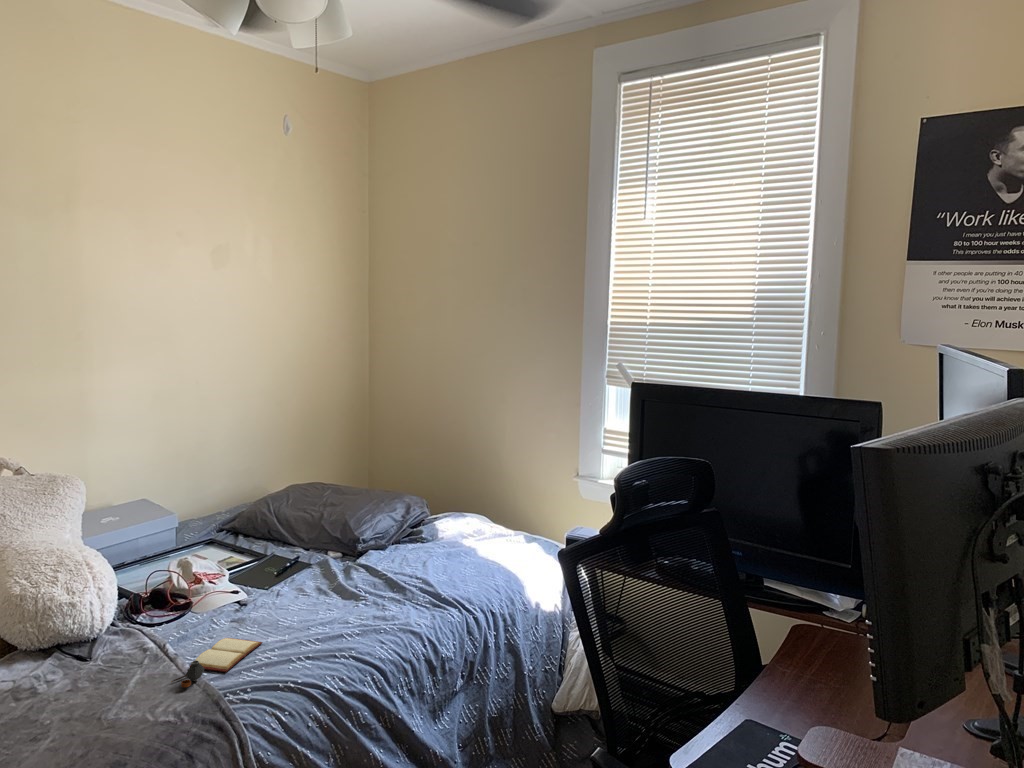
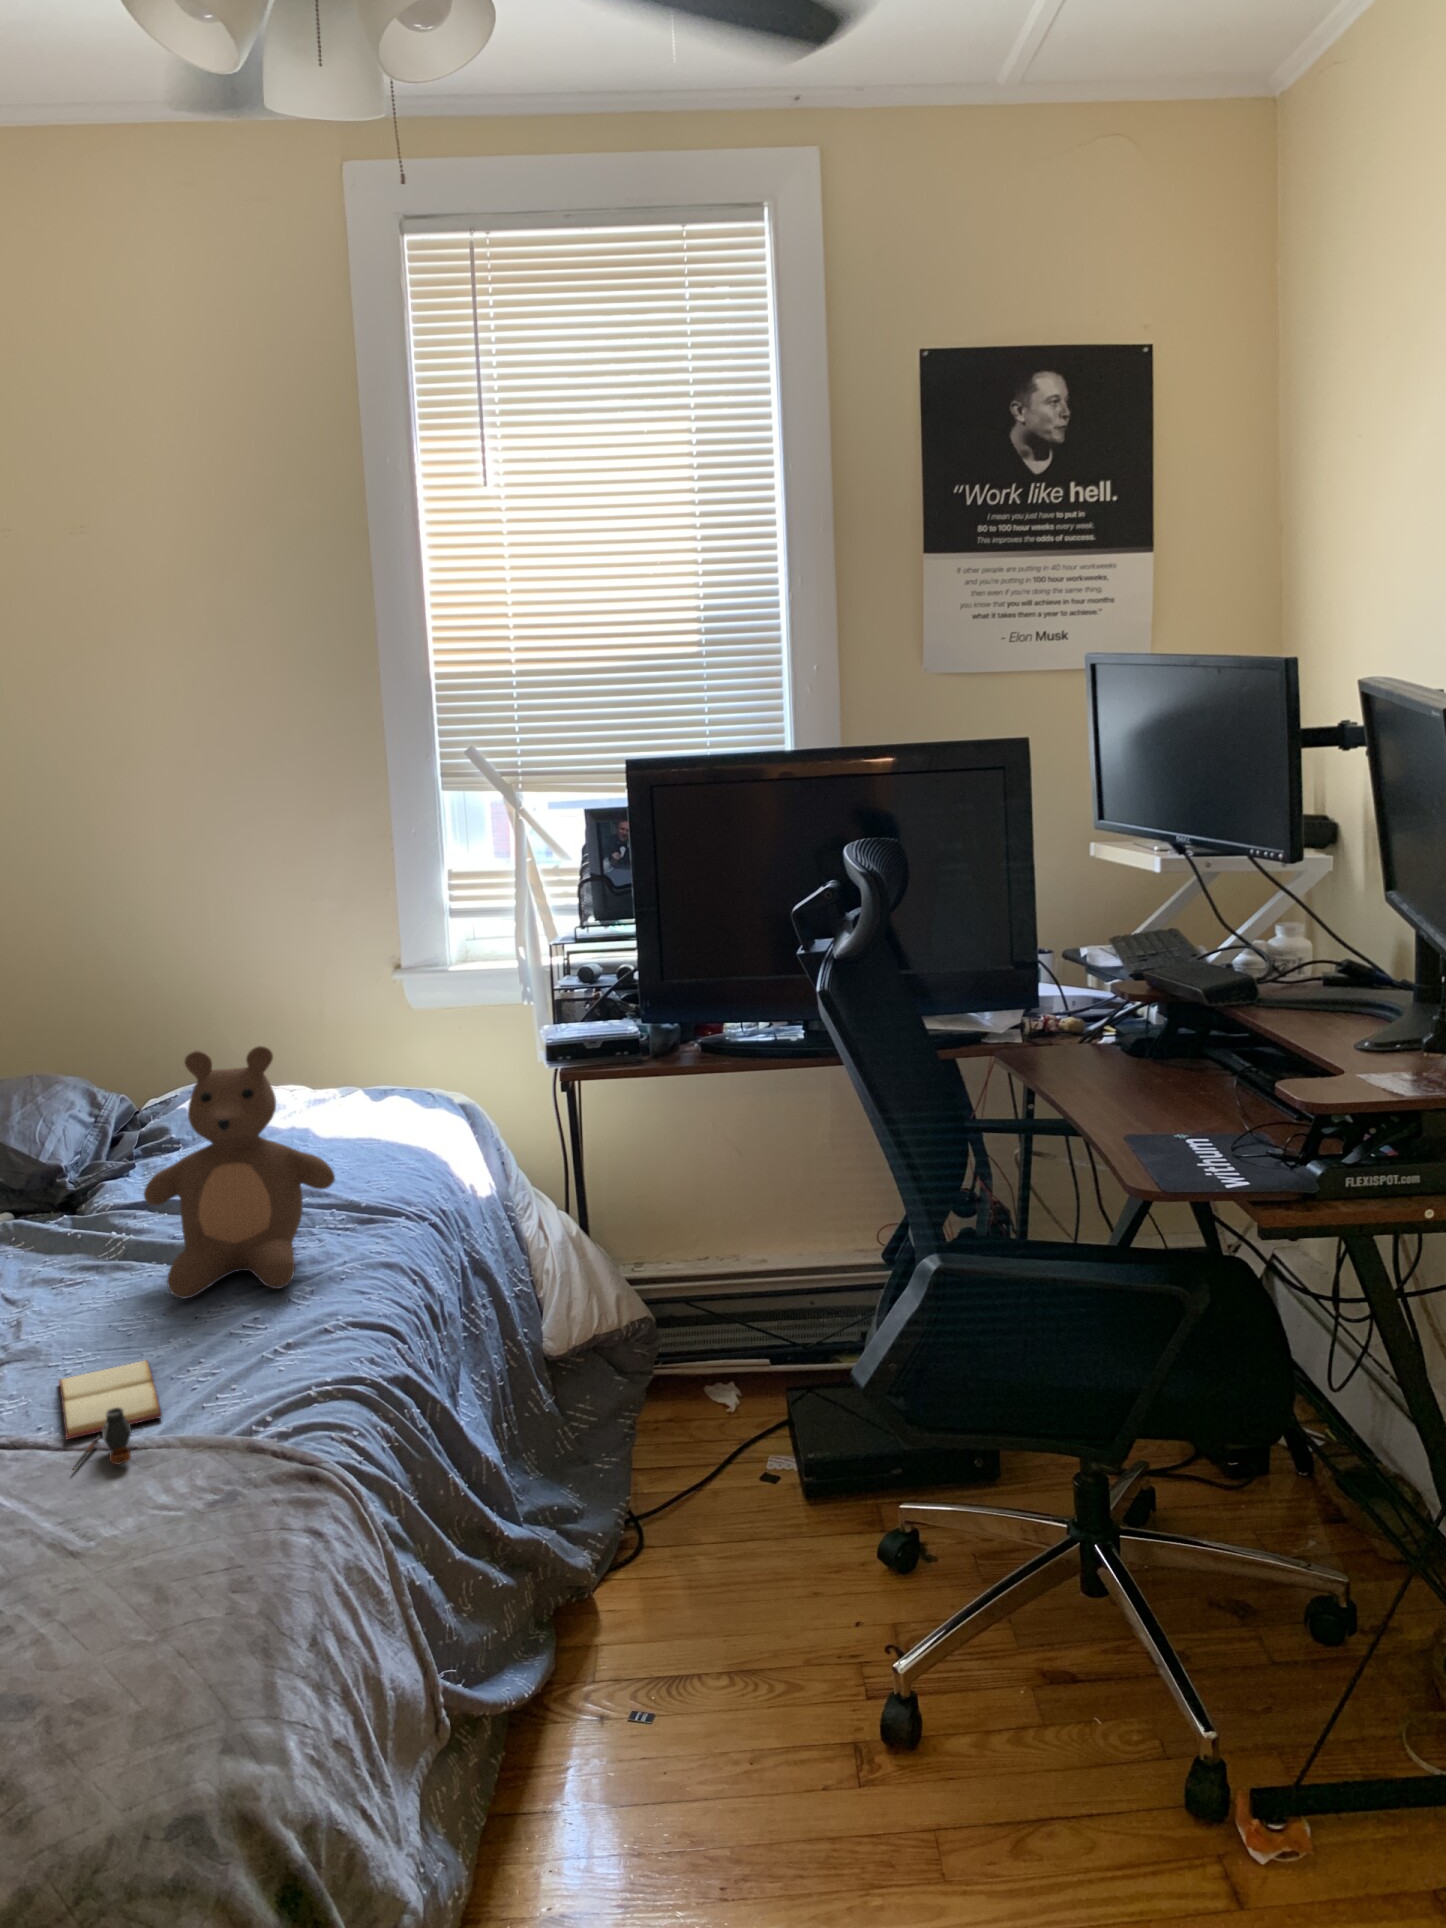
teddy bear: none [307,501,399,628] -> present [144,1046,335,1299]

